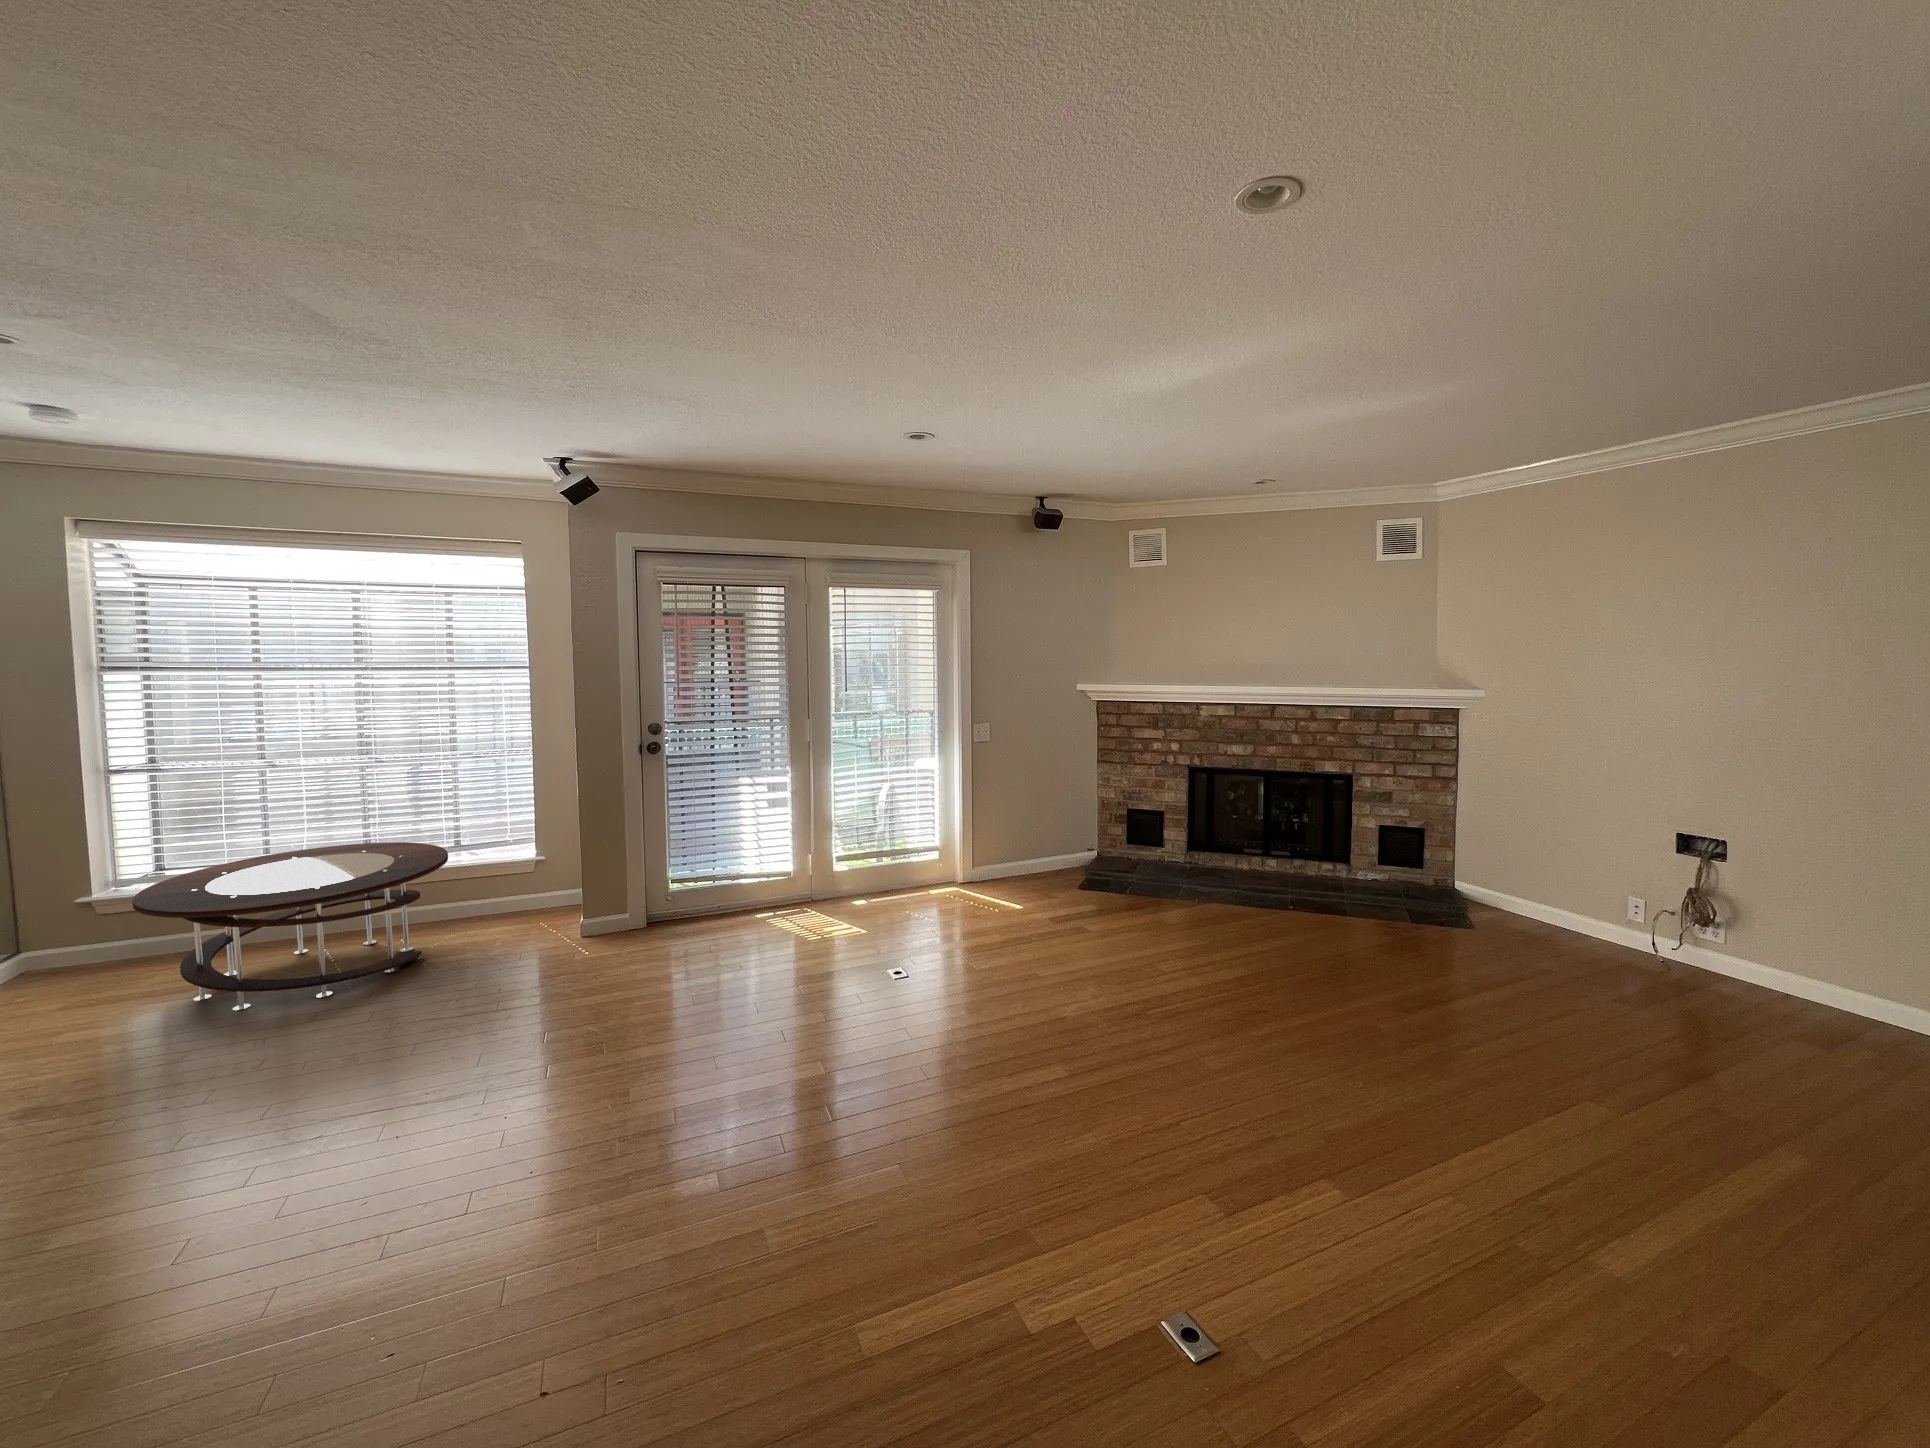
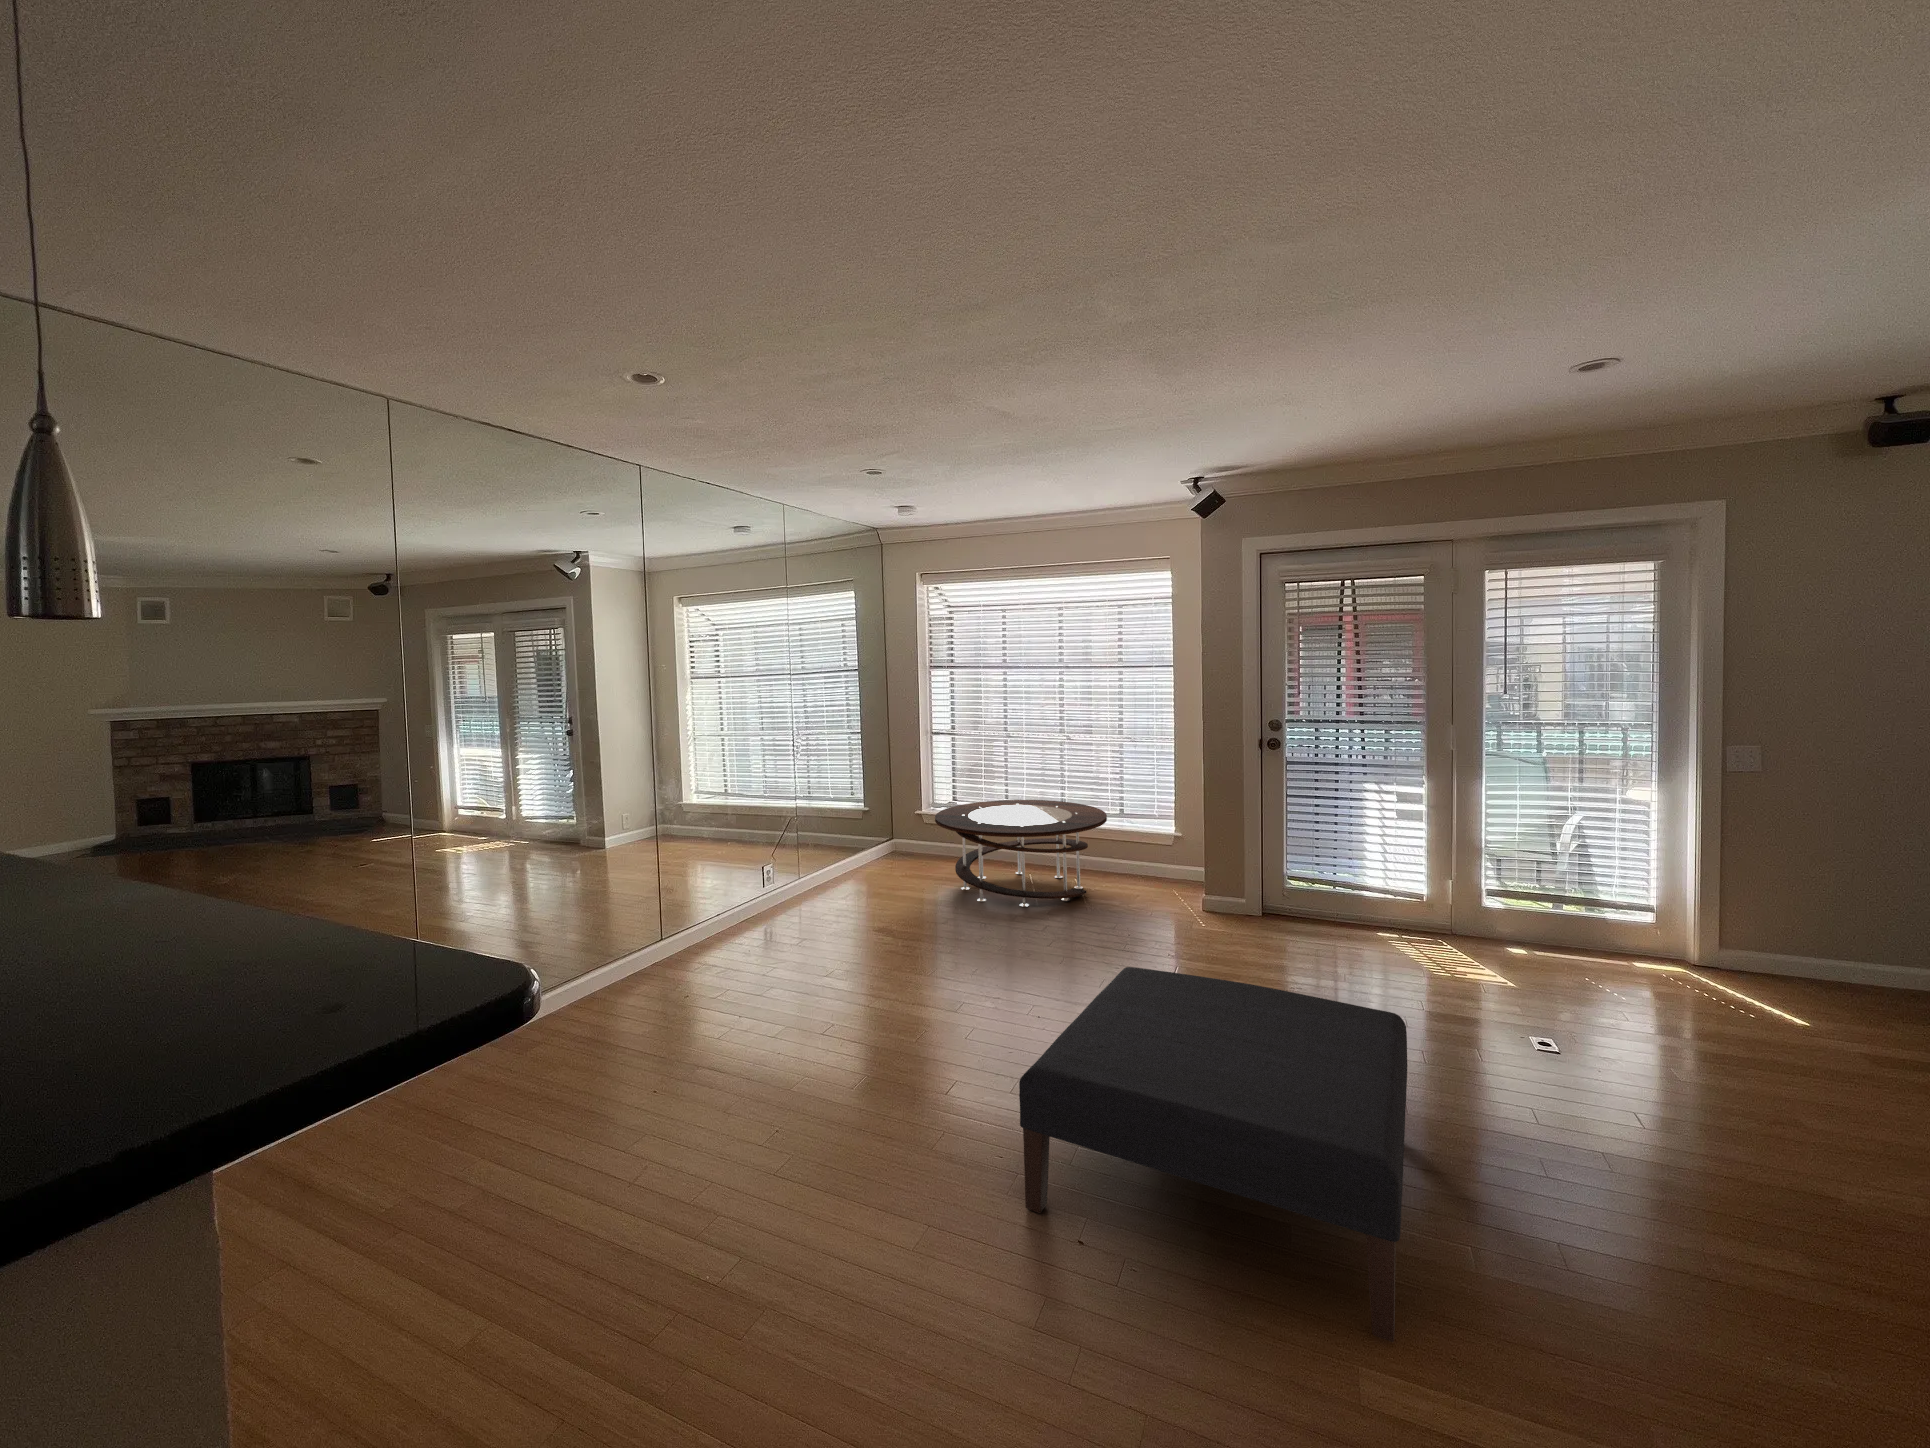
ottoman: none [448,989,884,1402] -> present [1019,967,1408,1342]

